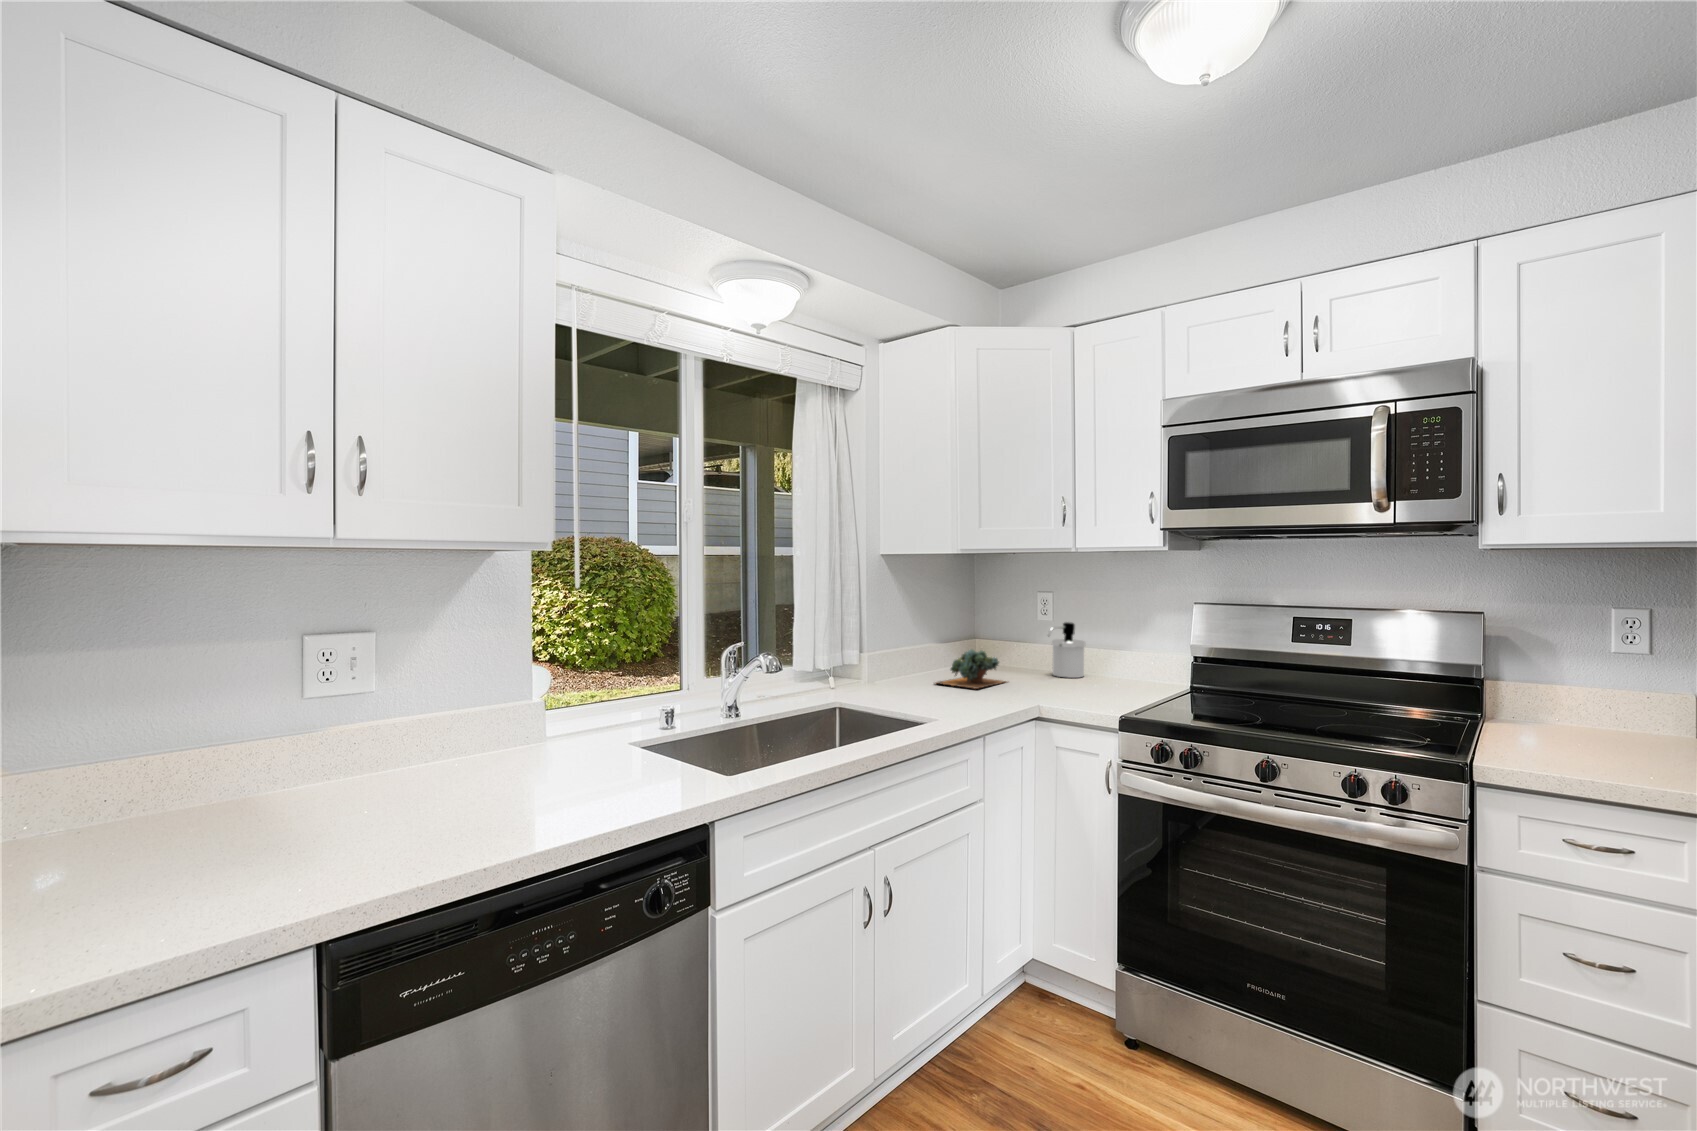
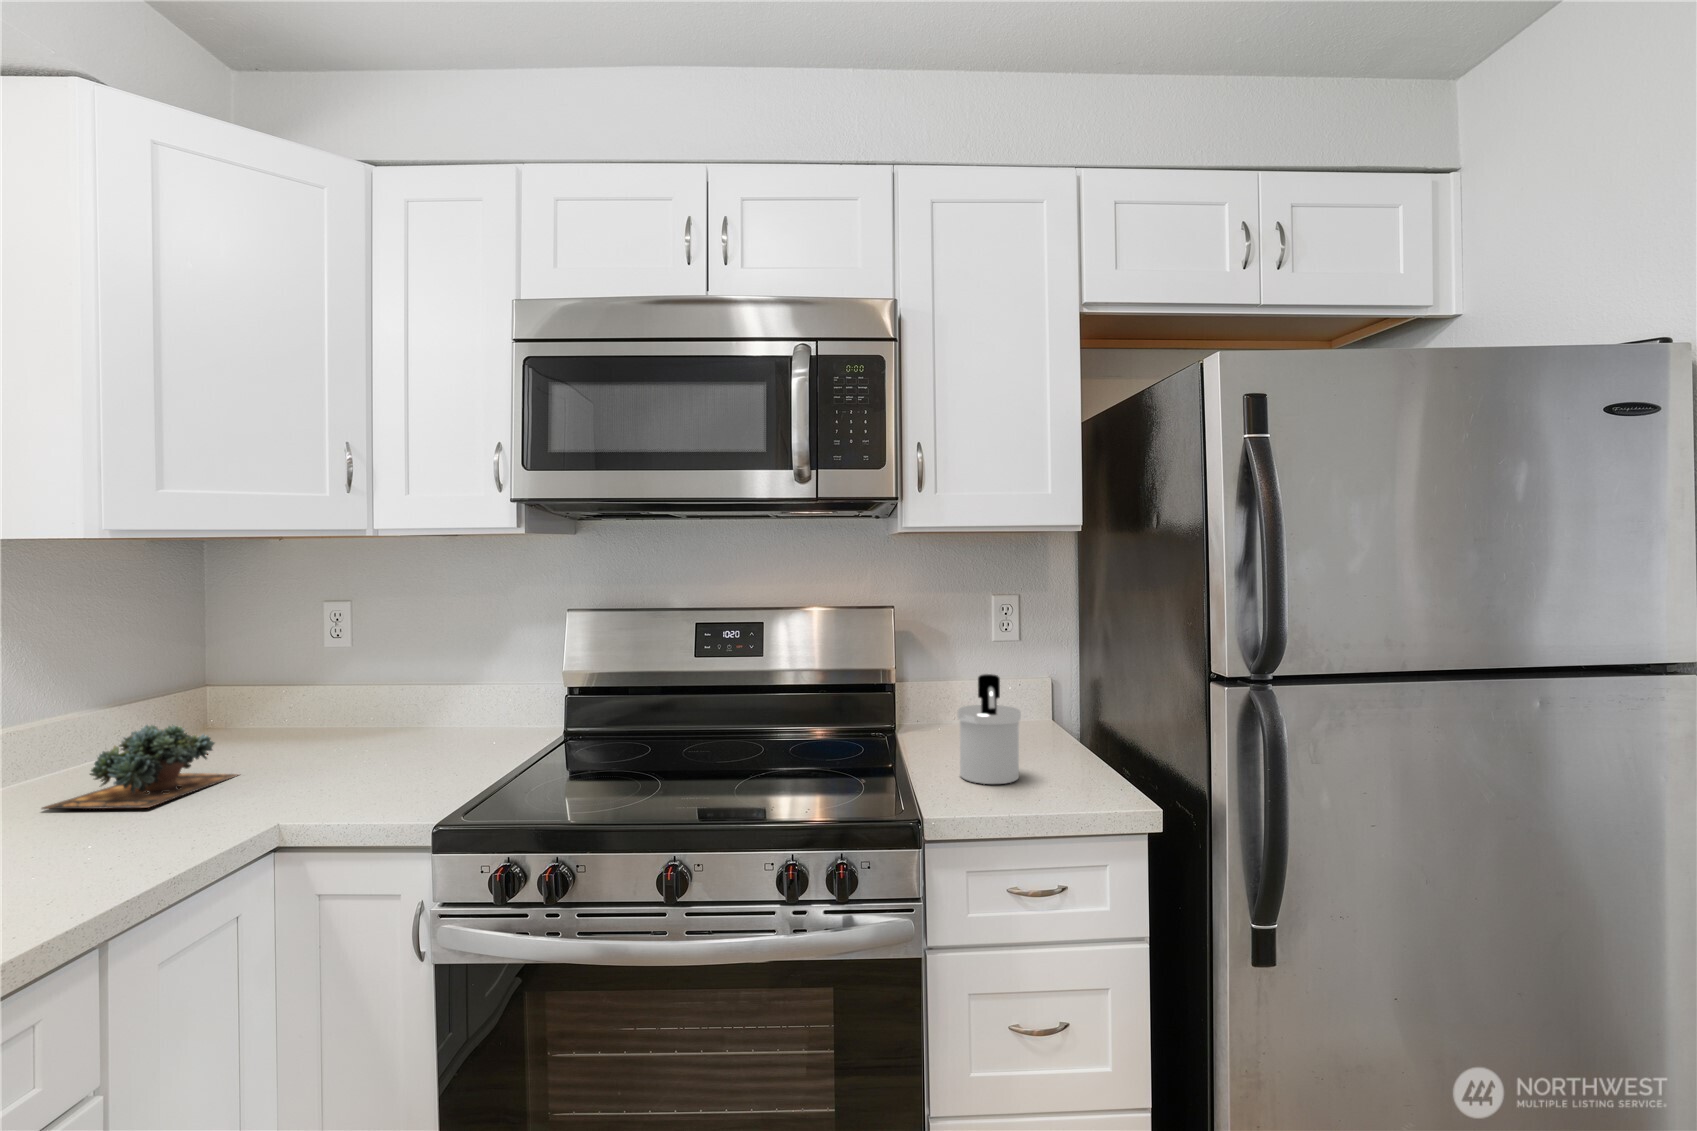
soap dispenser: present [1048,622,1085,678] -> present [958,674,1021,784]

